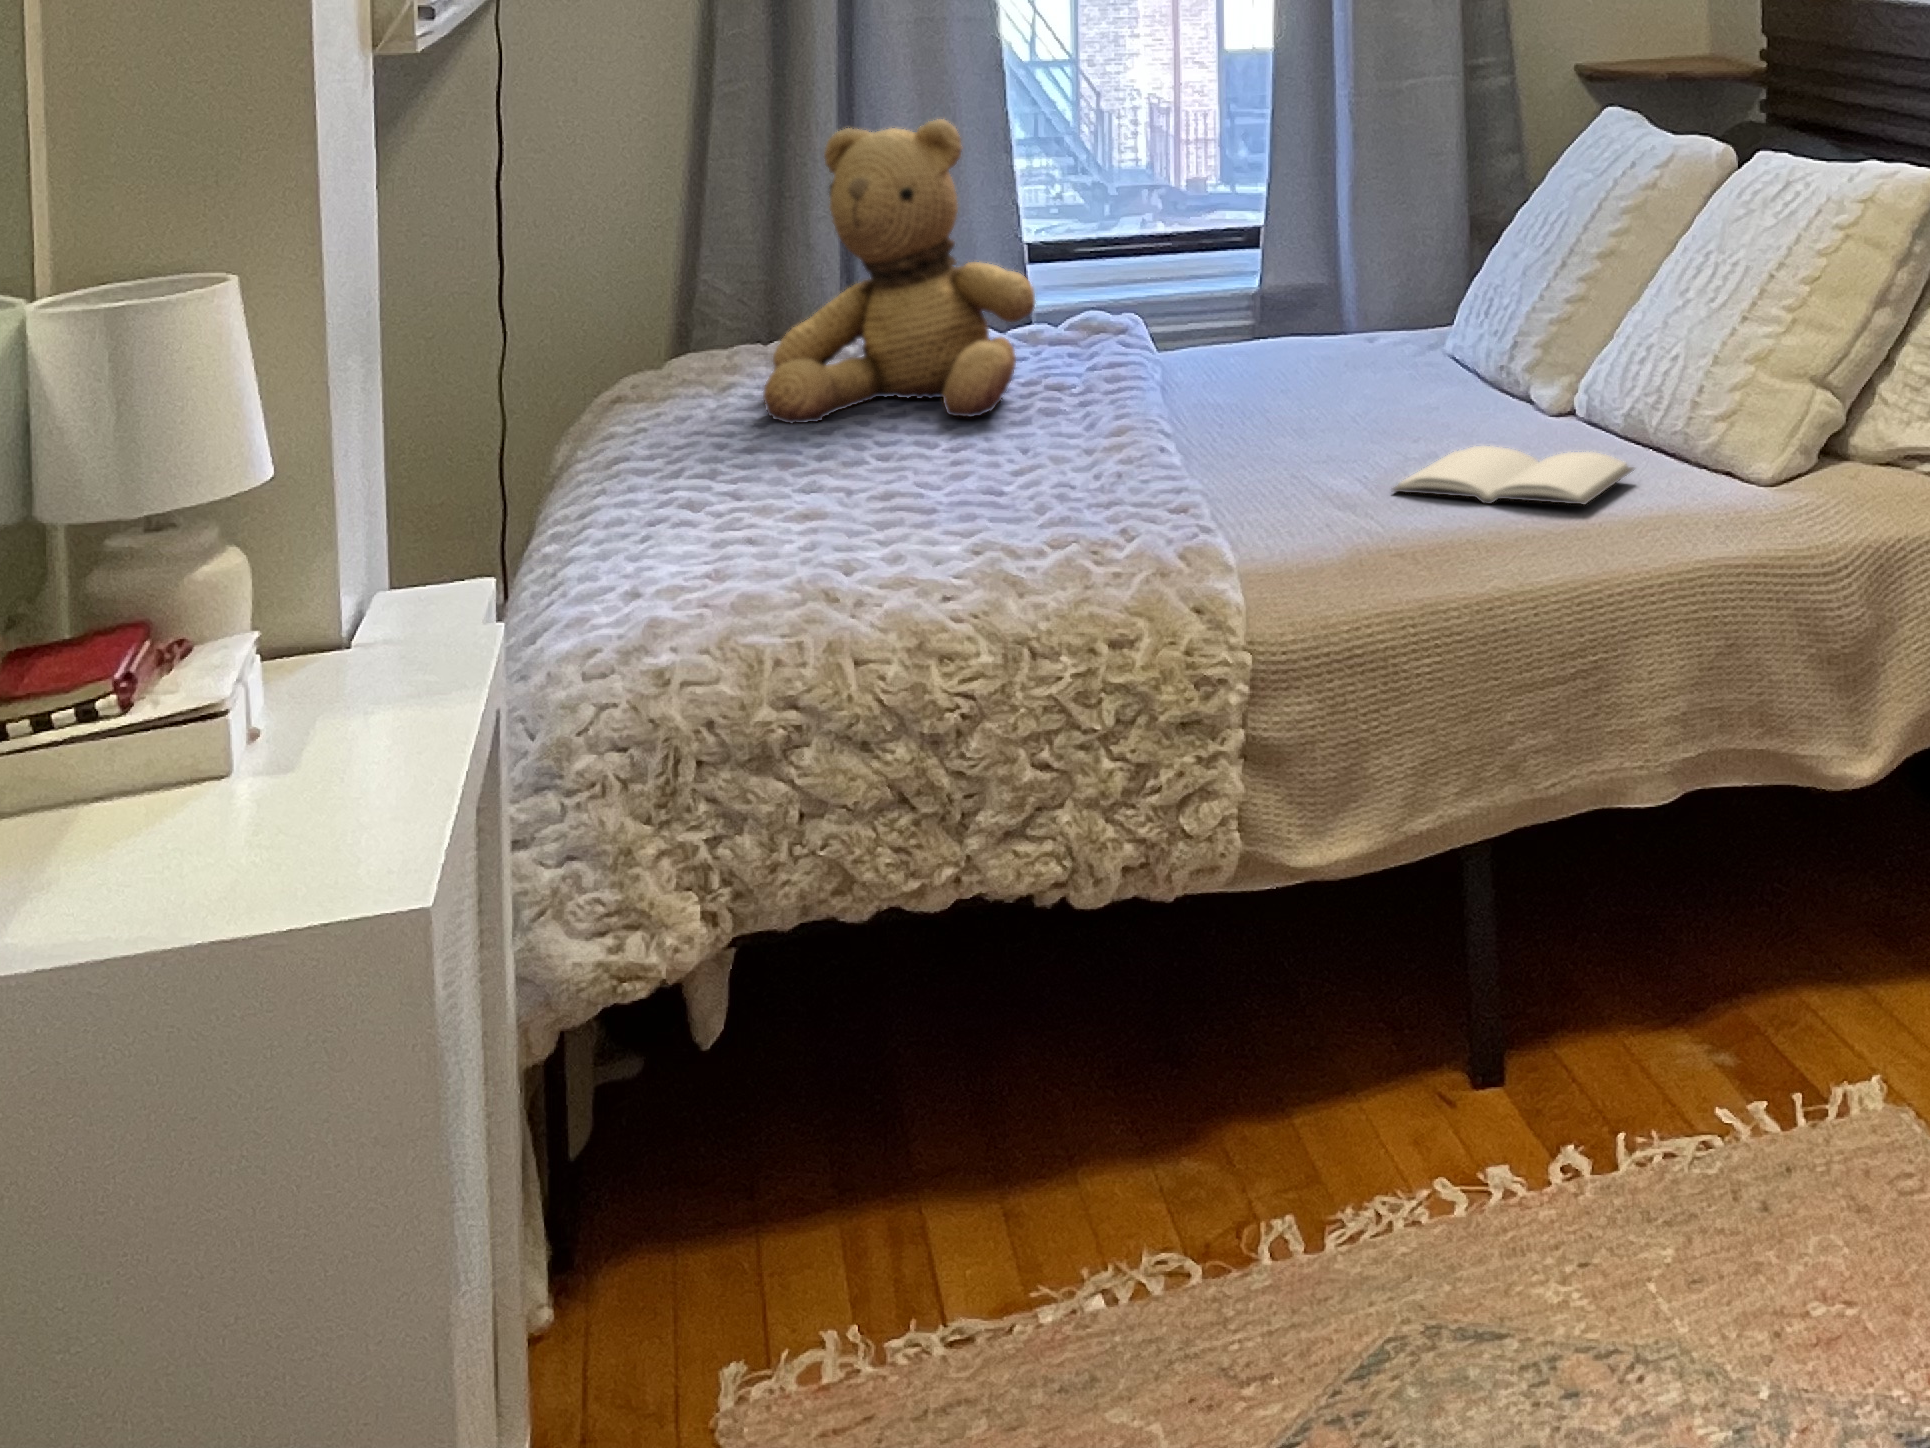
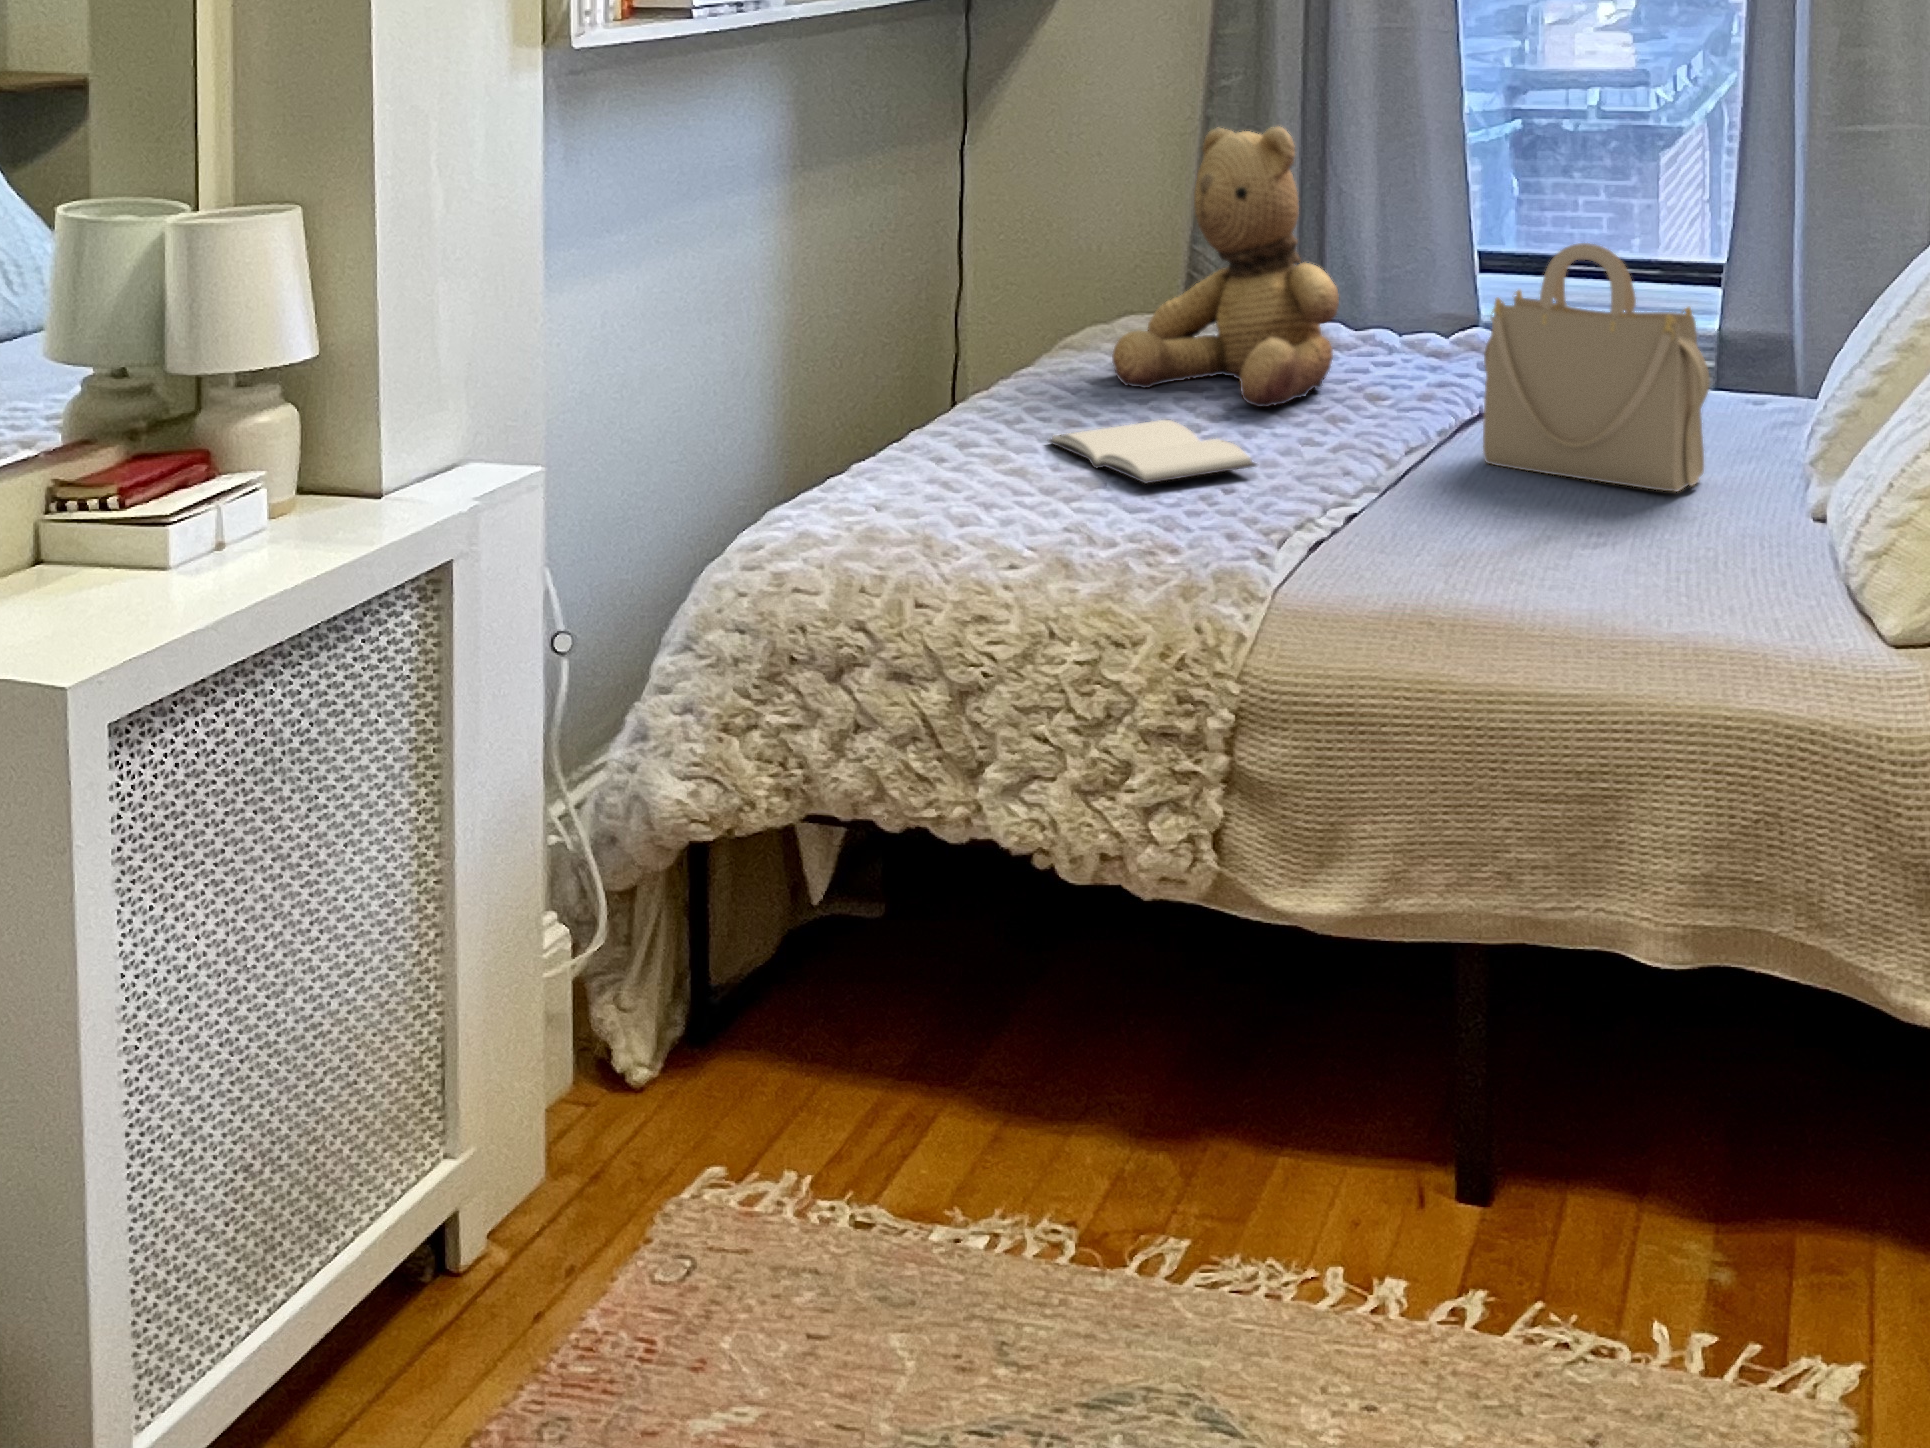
handbag: none [1237,197,1457,426] -> present [1483,243,1710,491]
book: present [1393,446,1634,504] -> present [1048,420,1257,484]

